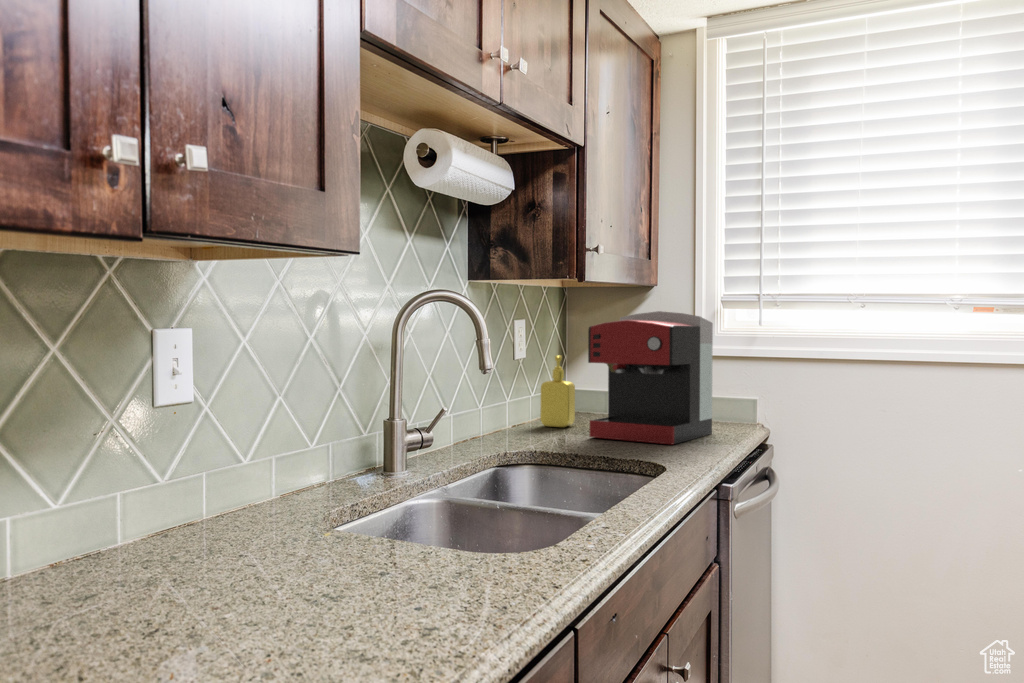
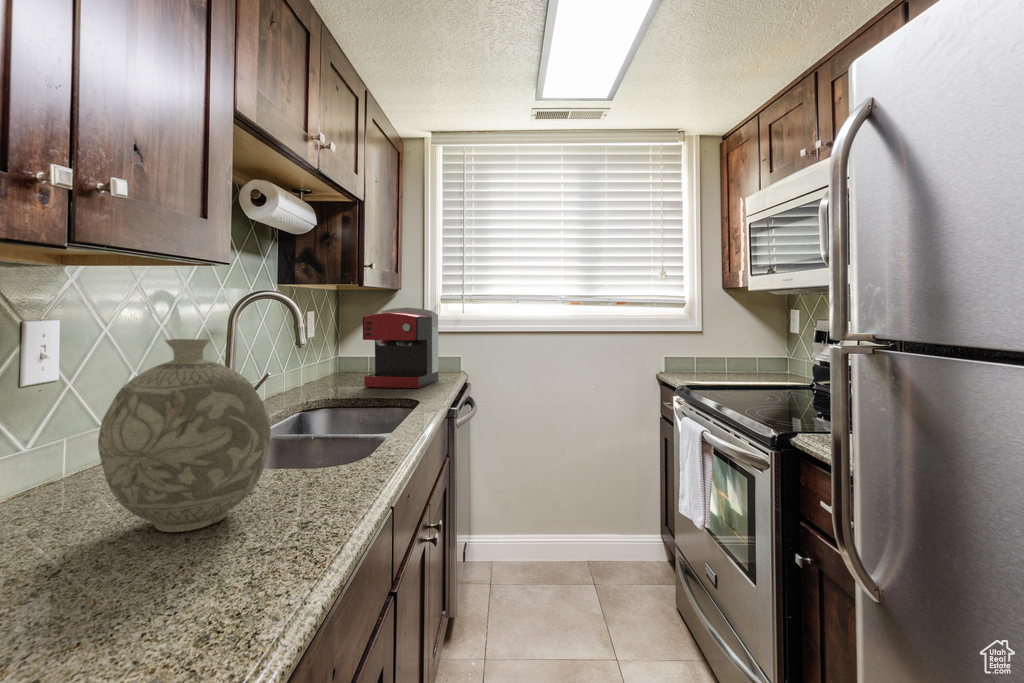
soap dispenser: present [540,355,575,427] -> none [328,335,351,382]
decorative vase: none [207,356,398,611] -> present [98,339,271,532]

